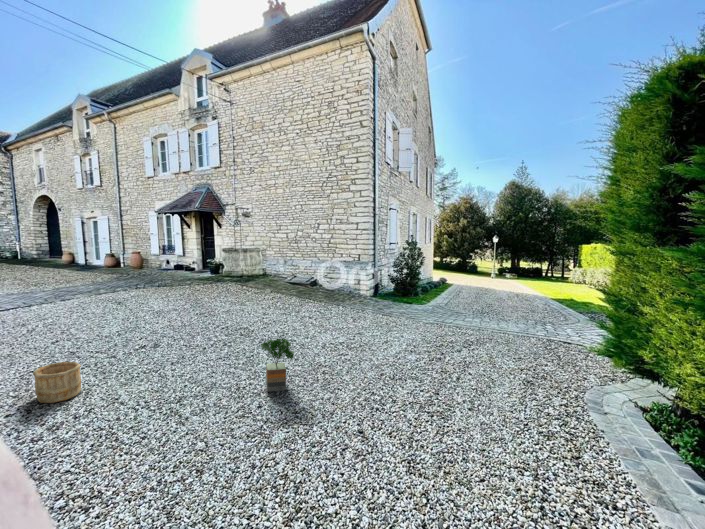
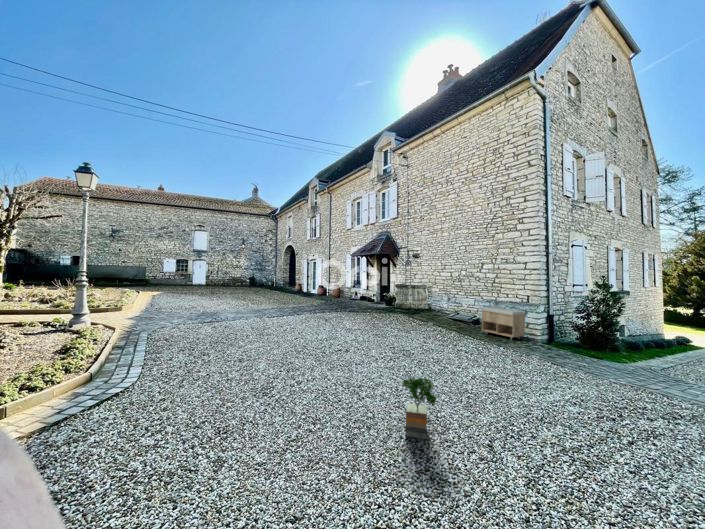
storage bench: none [319,268,358,298] -> present [481,307,525,340]
wooden bucket: present [33,362,81,403] -> none [223,368,256,402]

